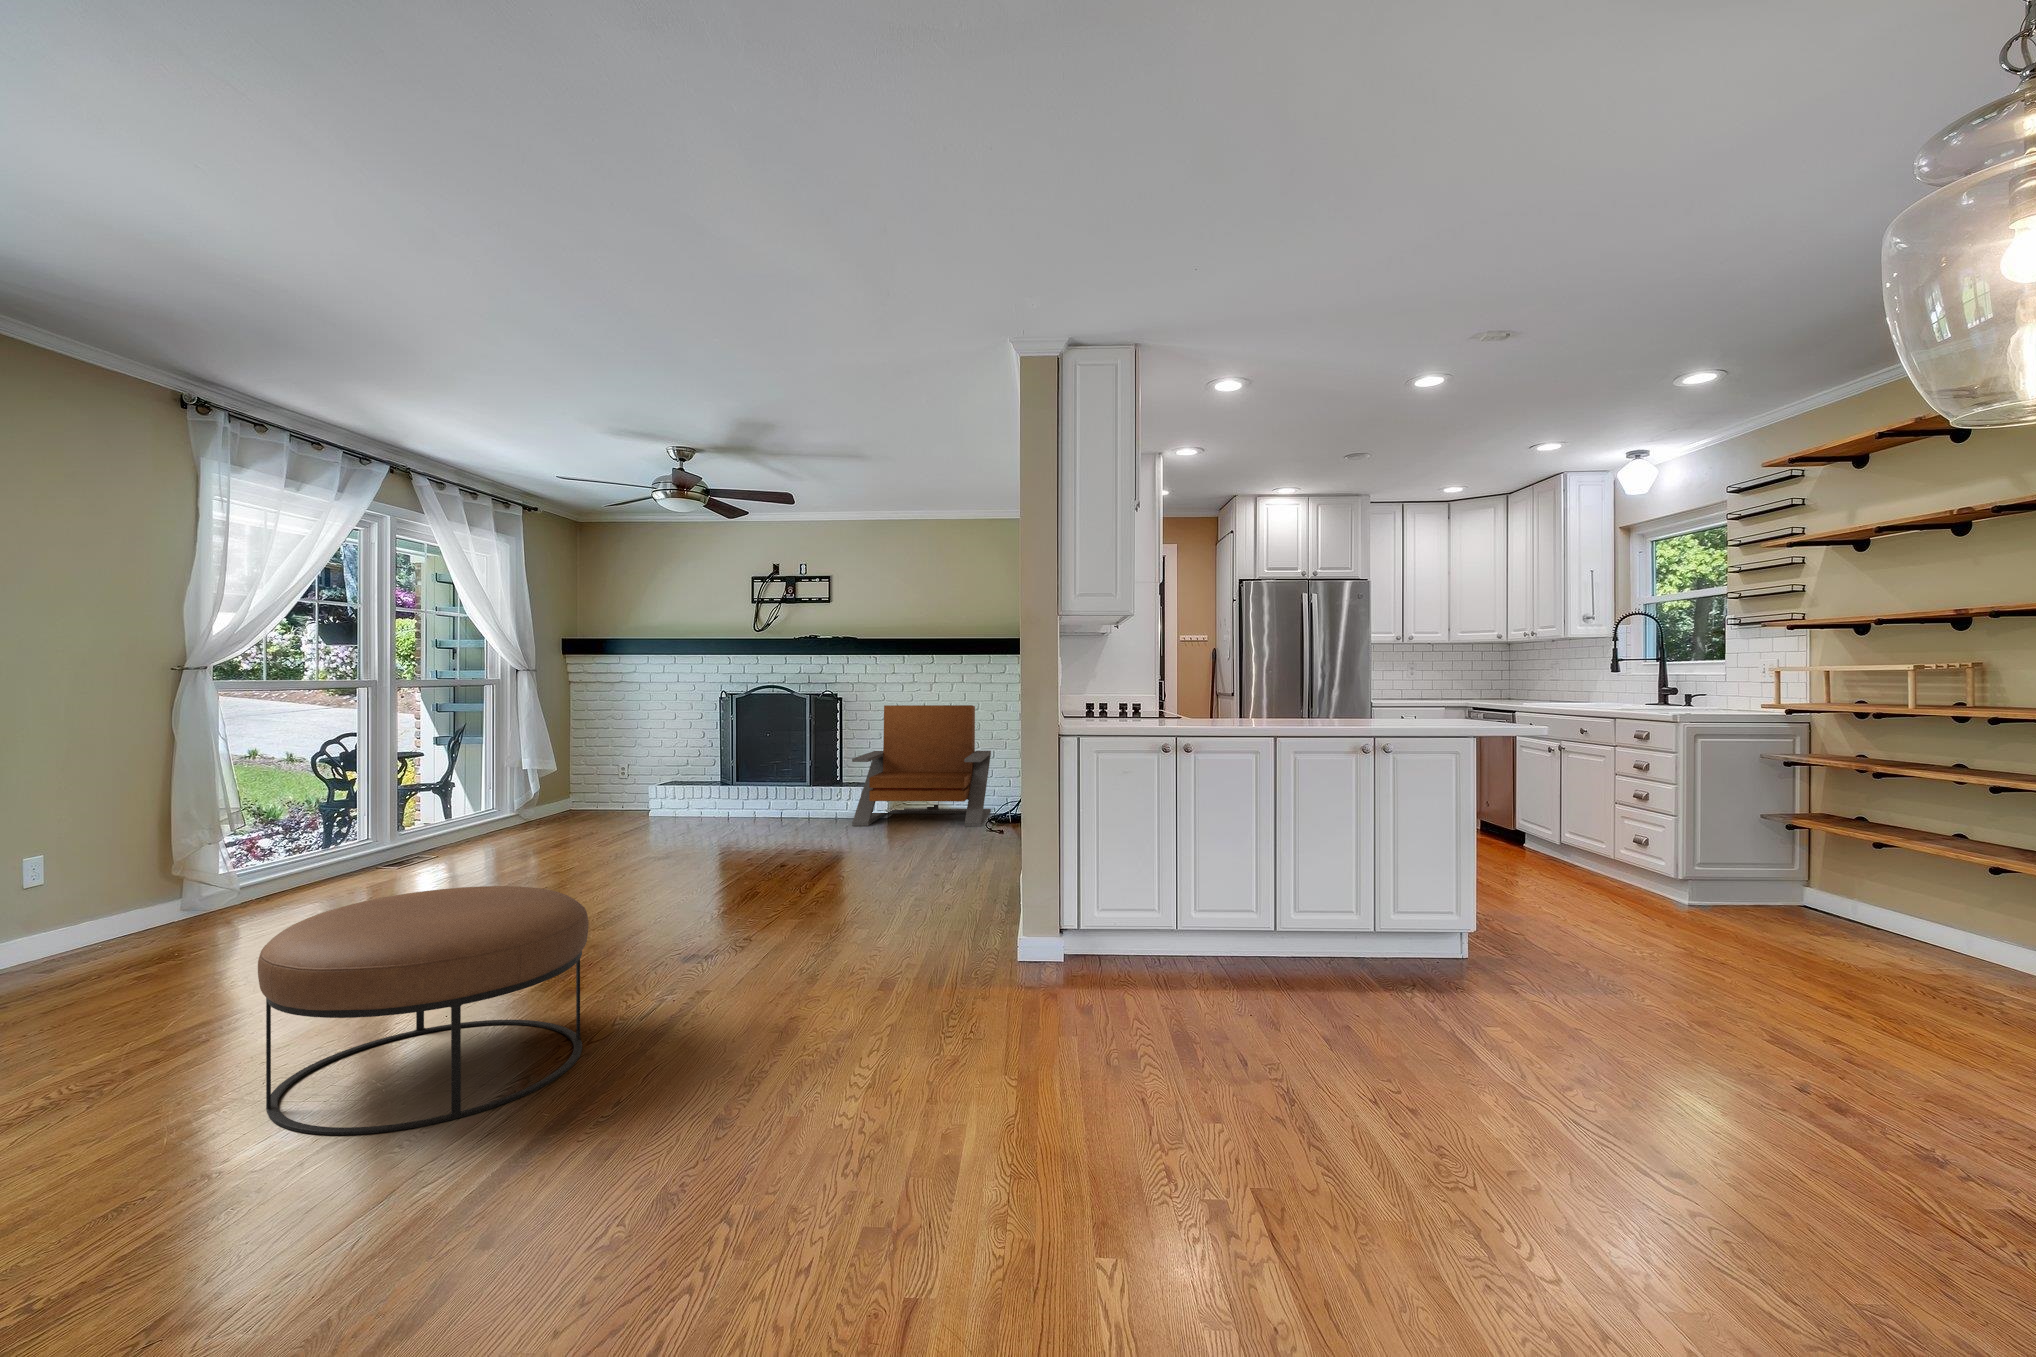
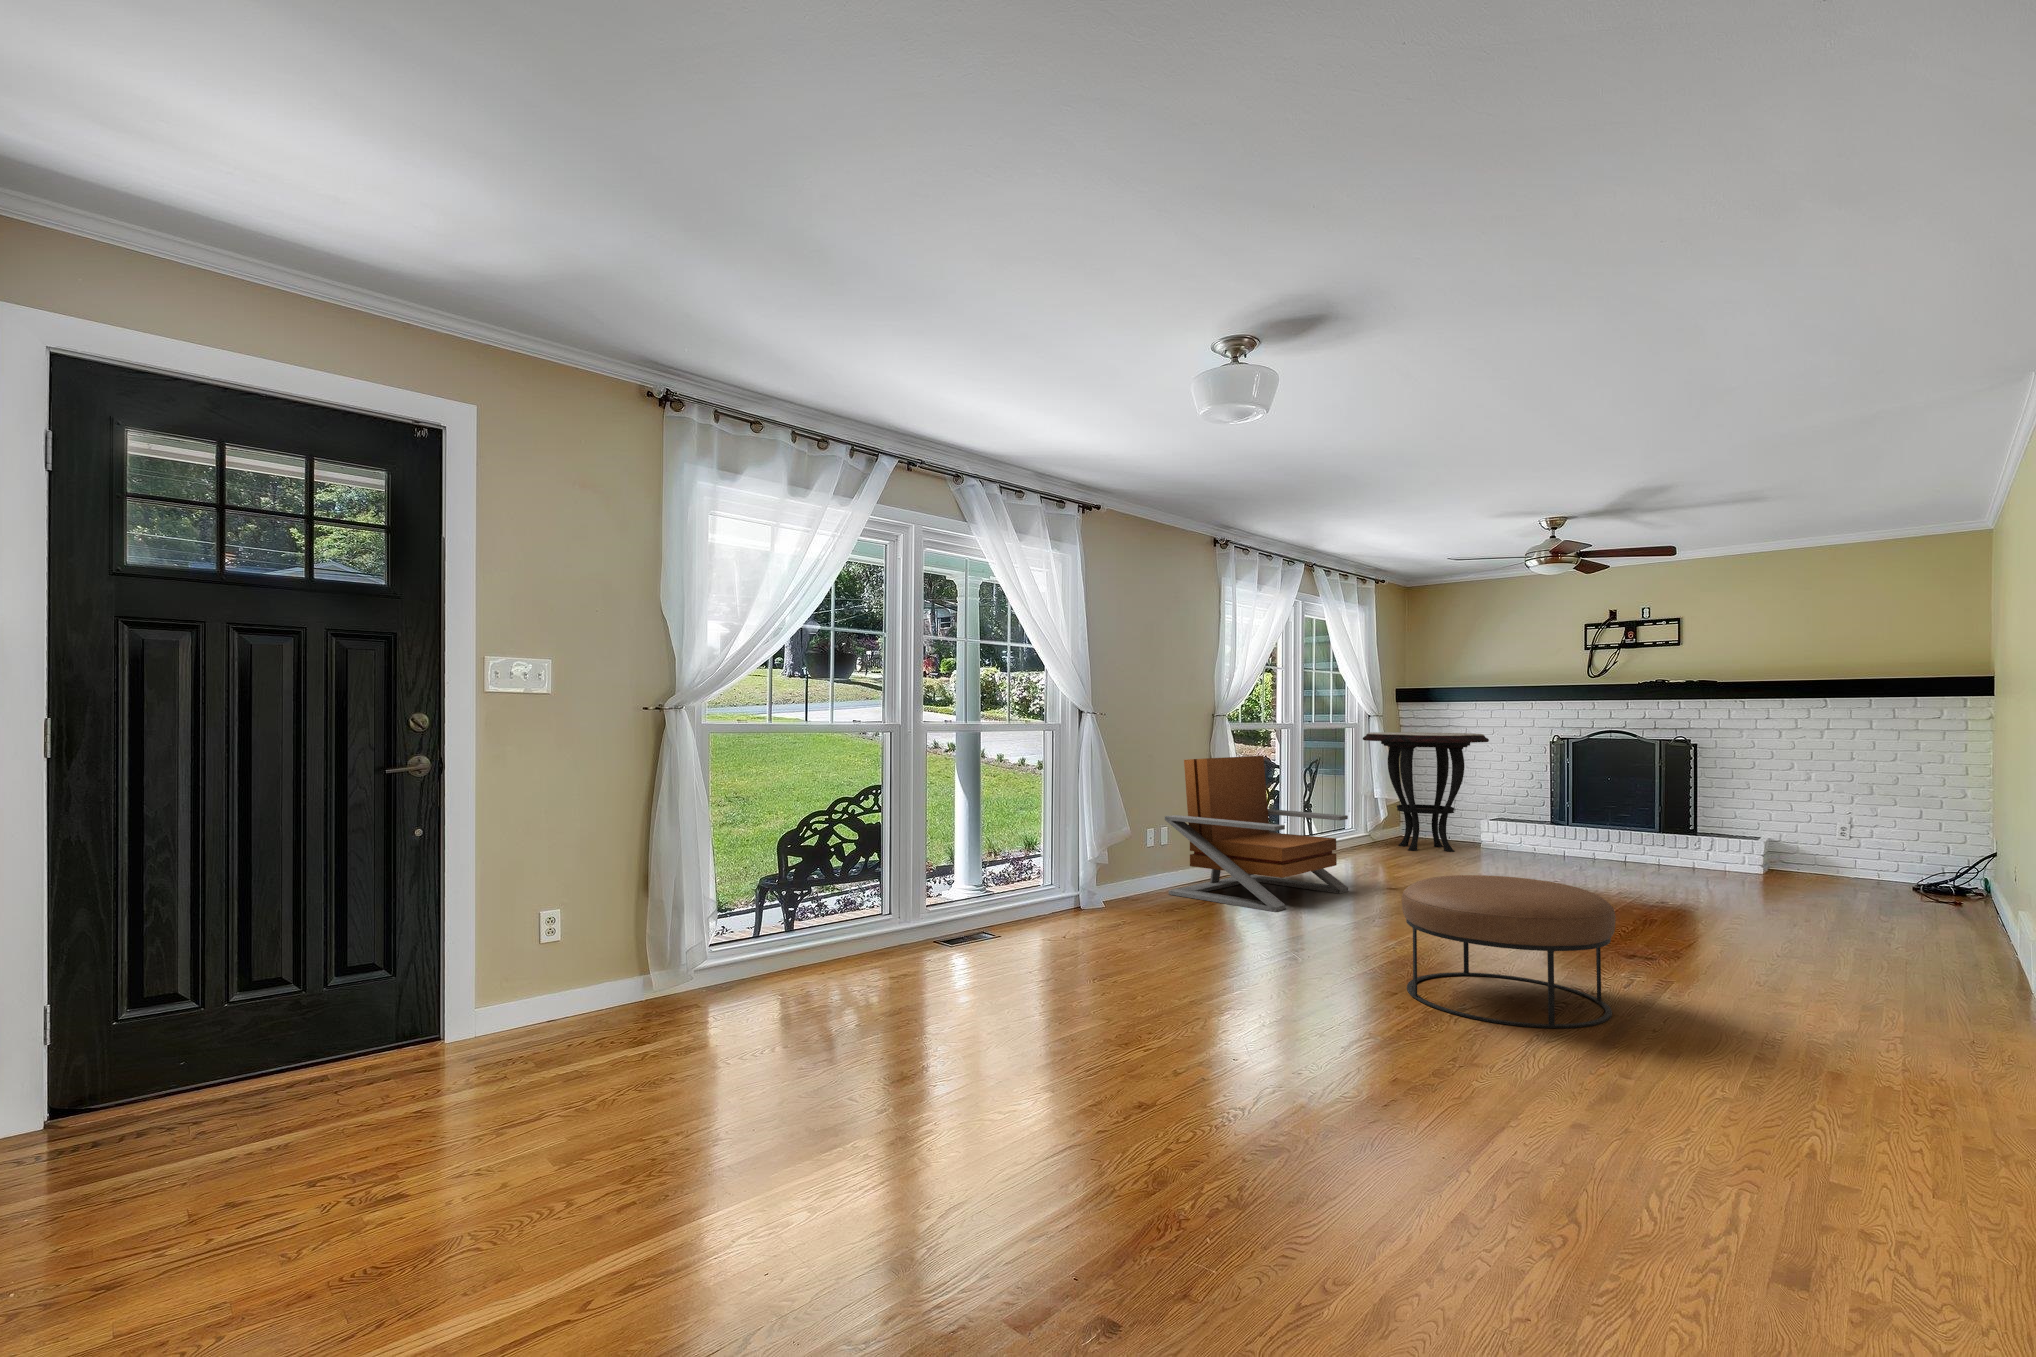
side table: none [498,691,649,829] -> present [1363,732,1489,852]
lounge chair: present [852,705,991,827] -> present [1165,756,1349,912]

